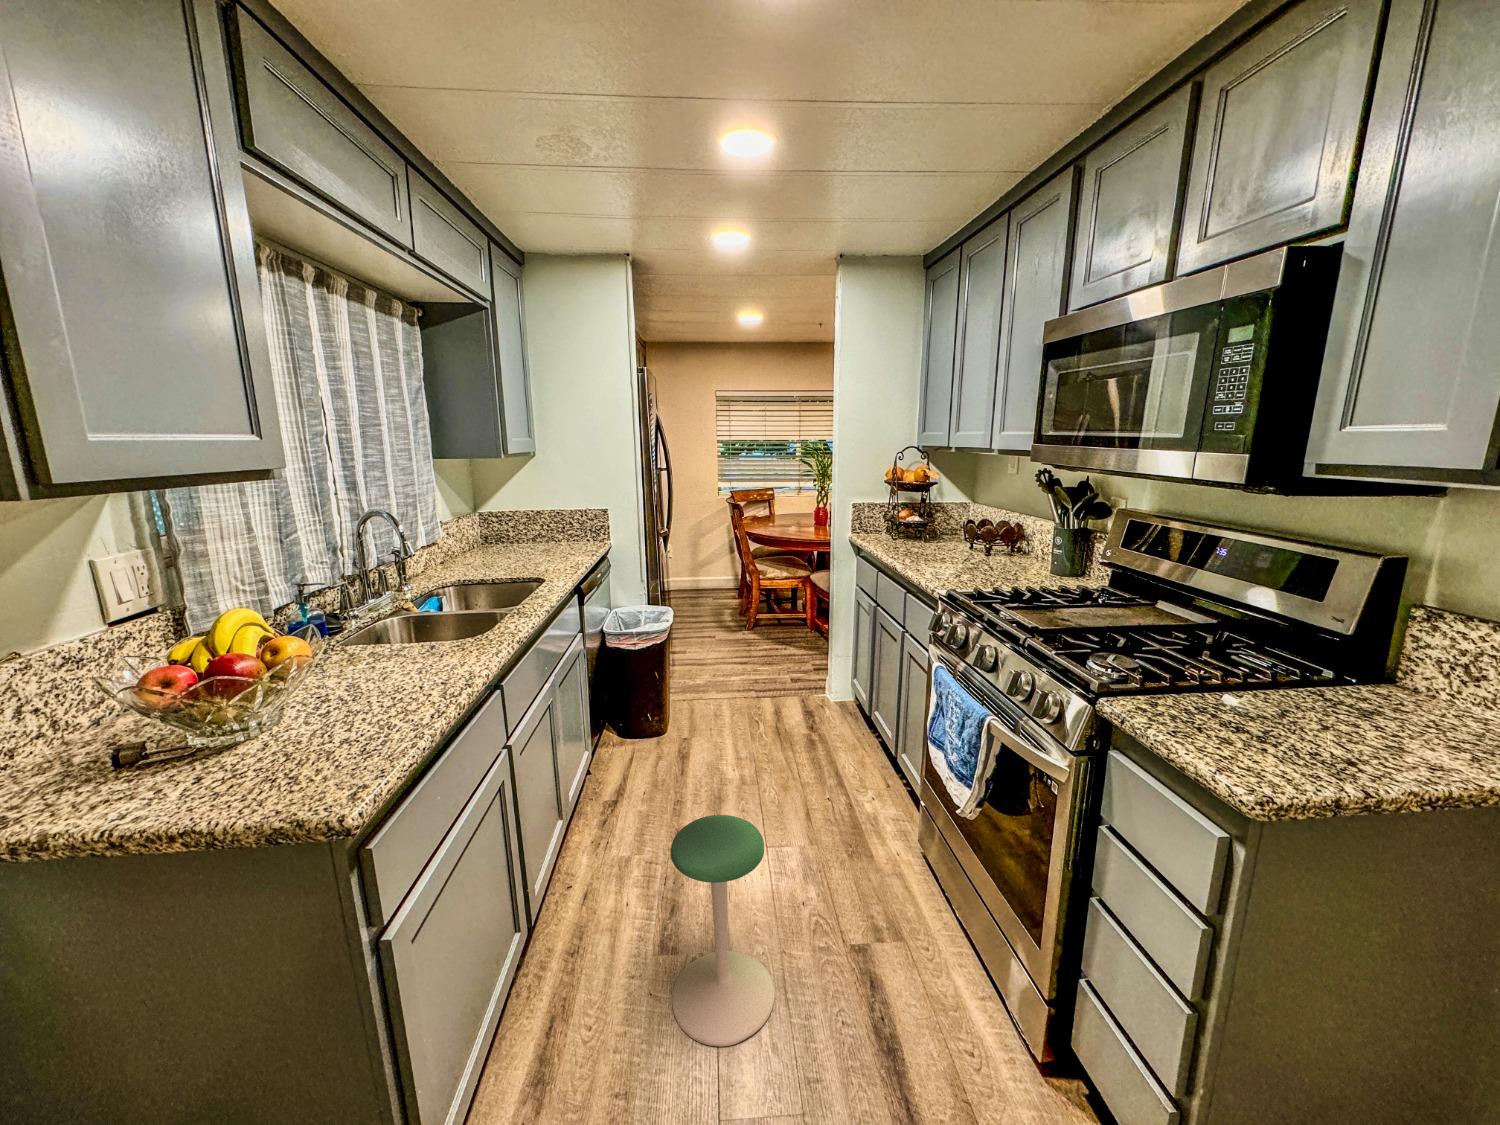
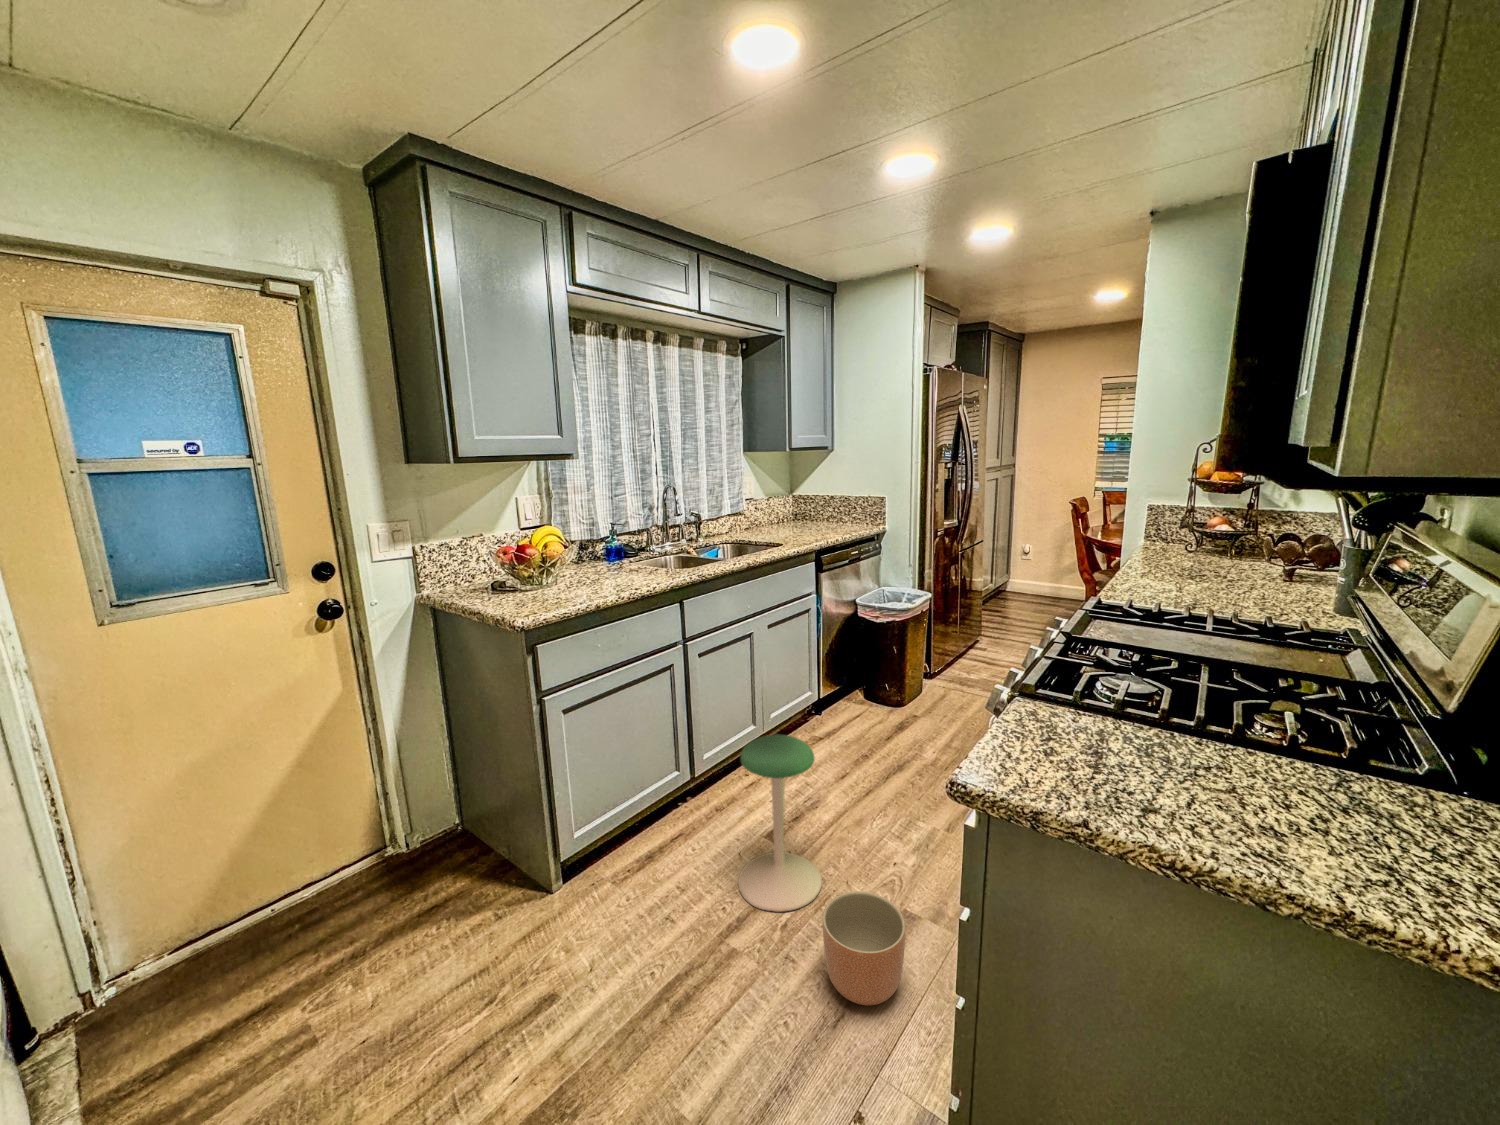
planter: none [850,946,942,1077] -> present [823,891,905,1005]

